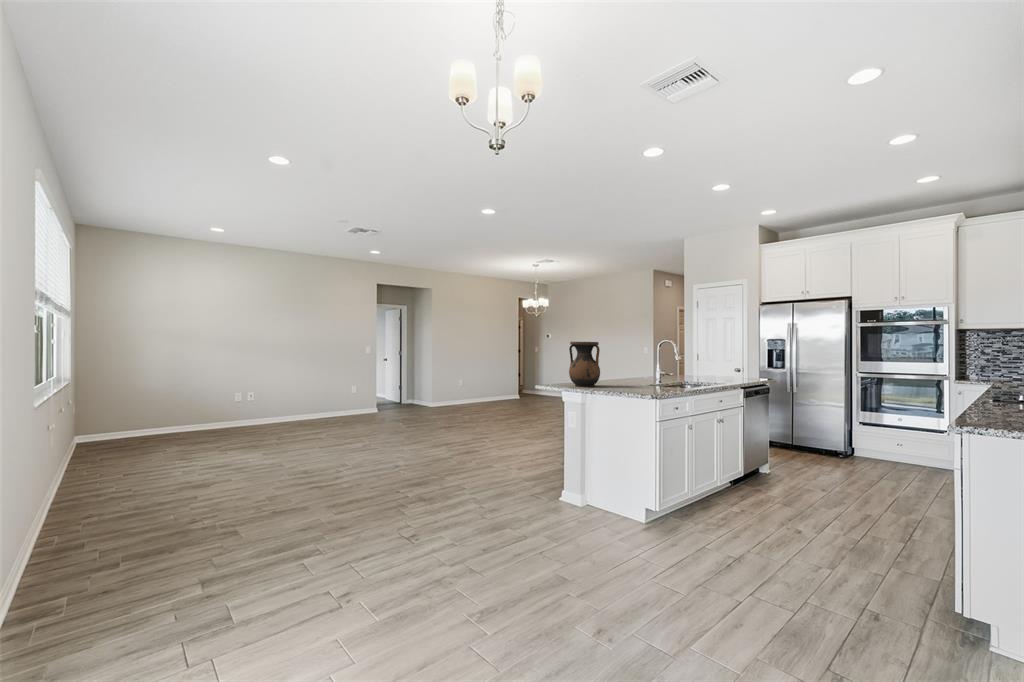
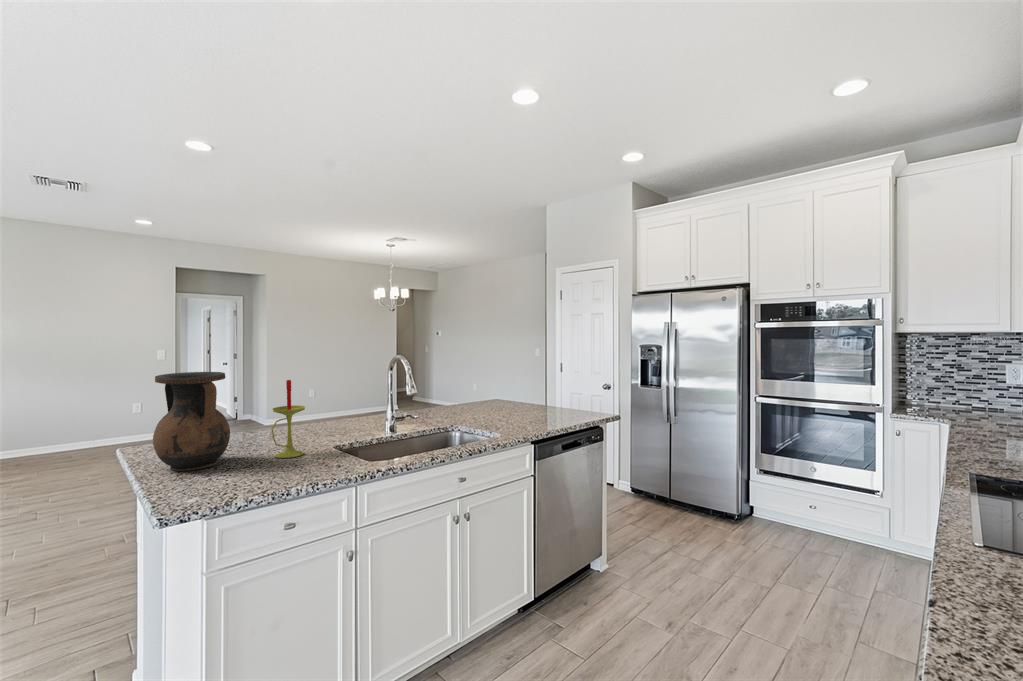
candle: none [612,346,627,386] -> present [272,380,305,458]

